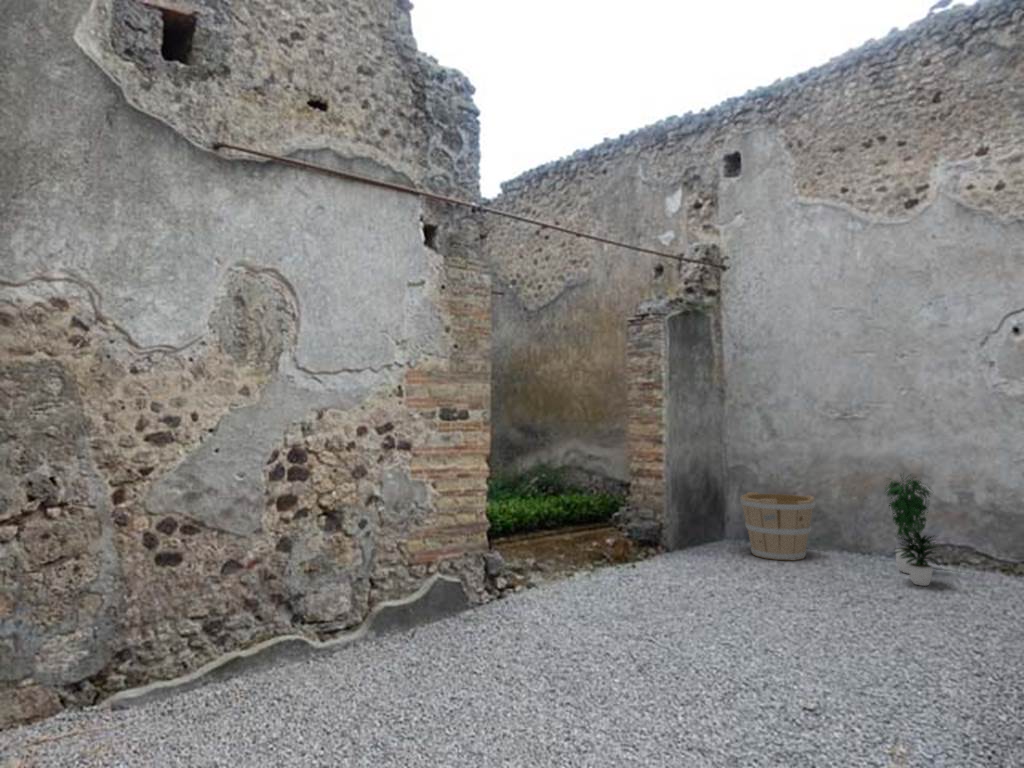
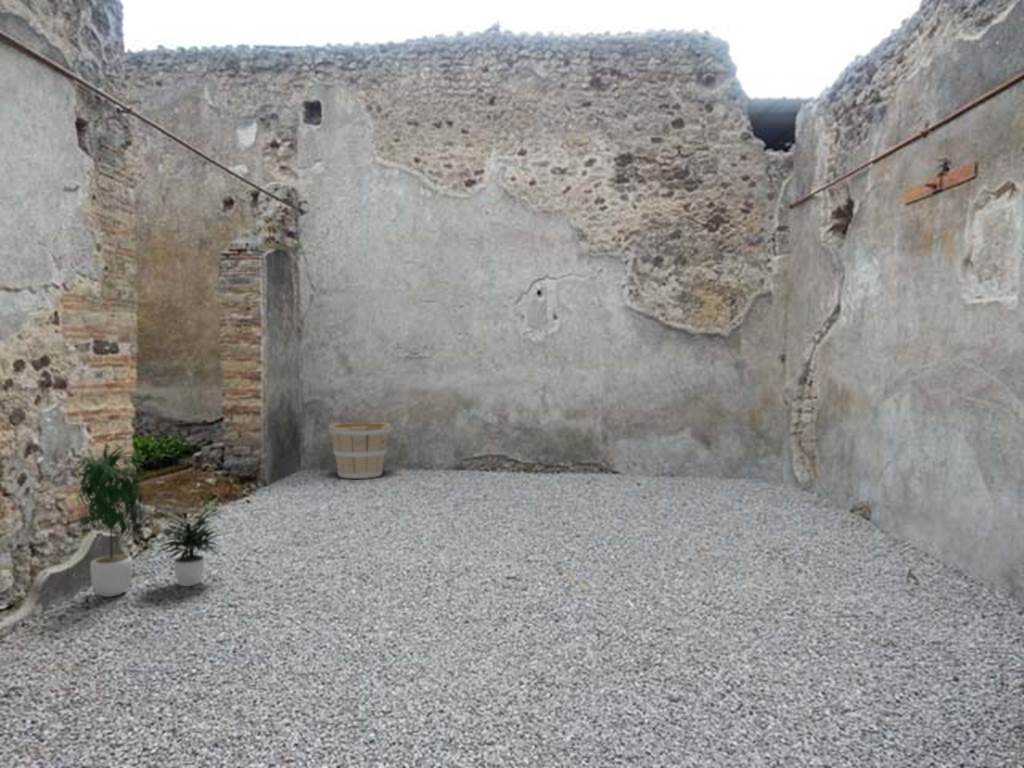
potted plant: present [886,478,938,586] -> present [74,445,218,597]

